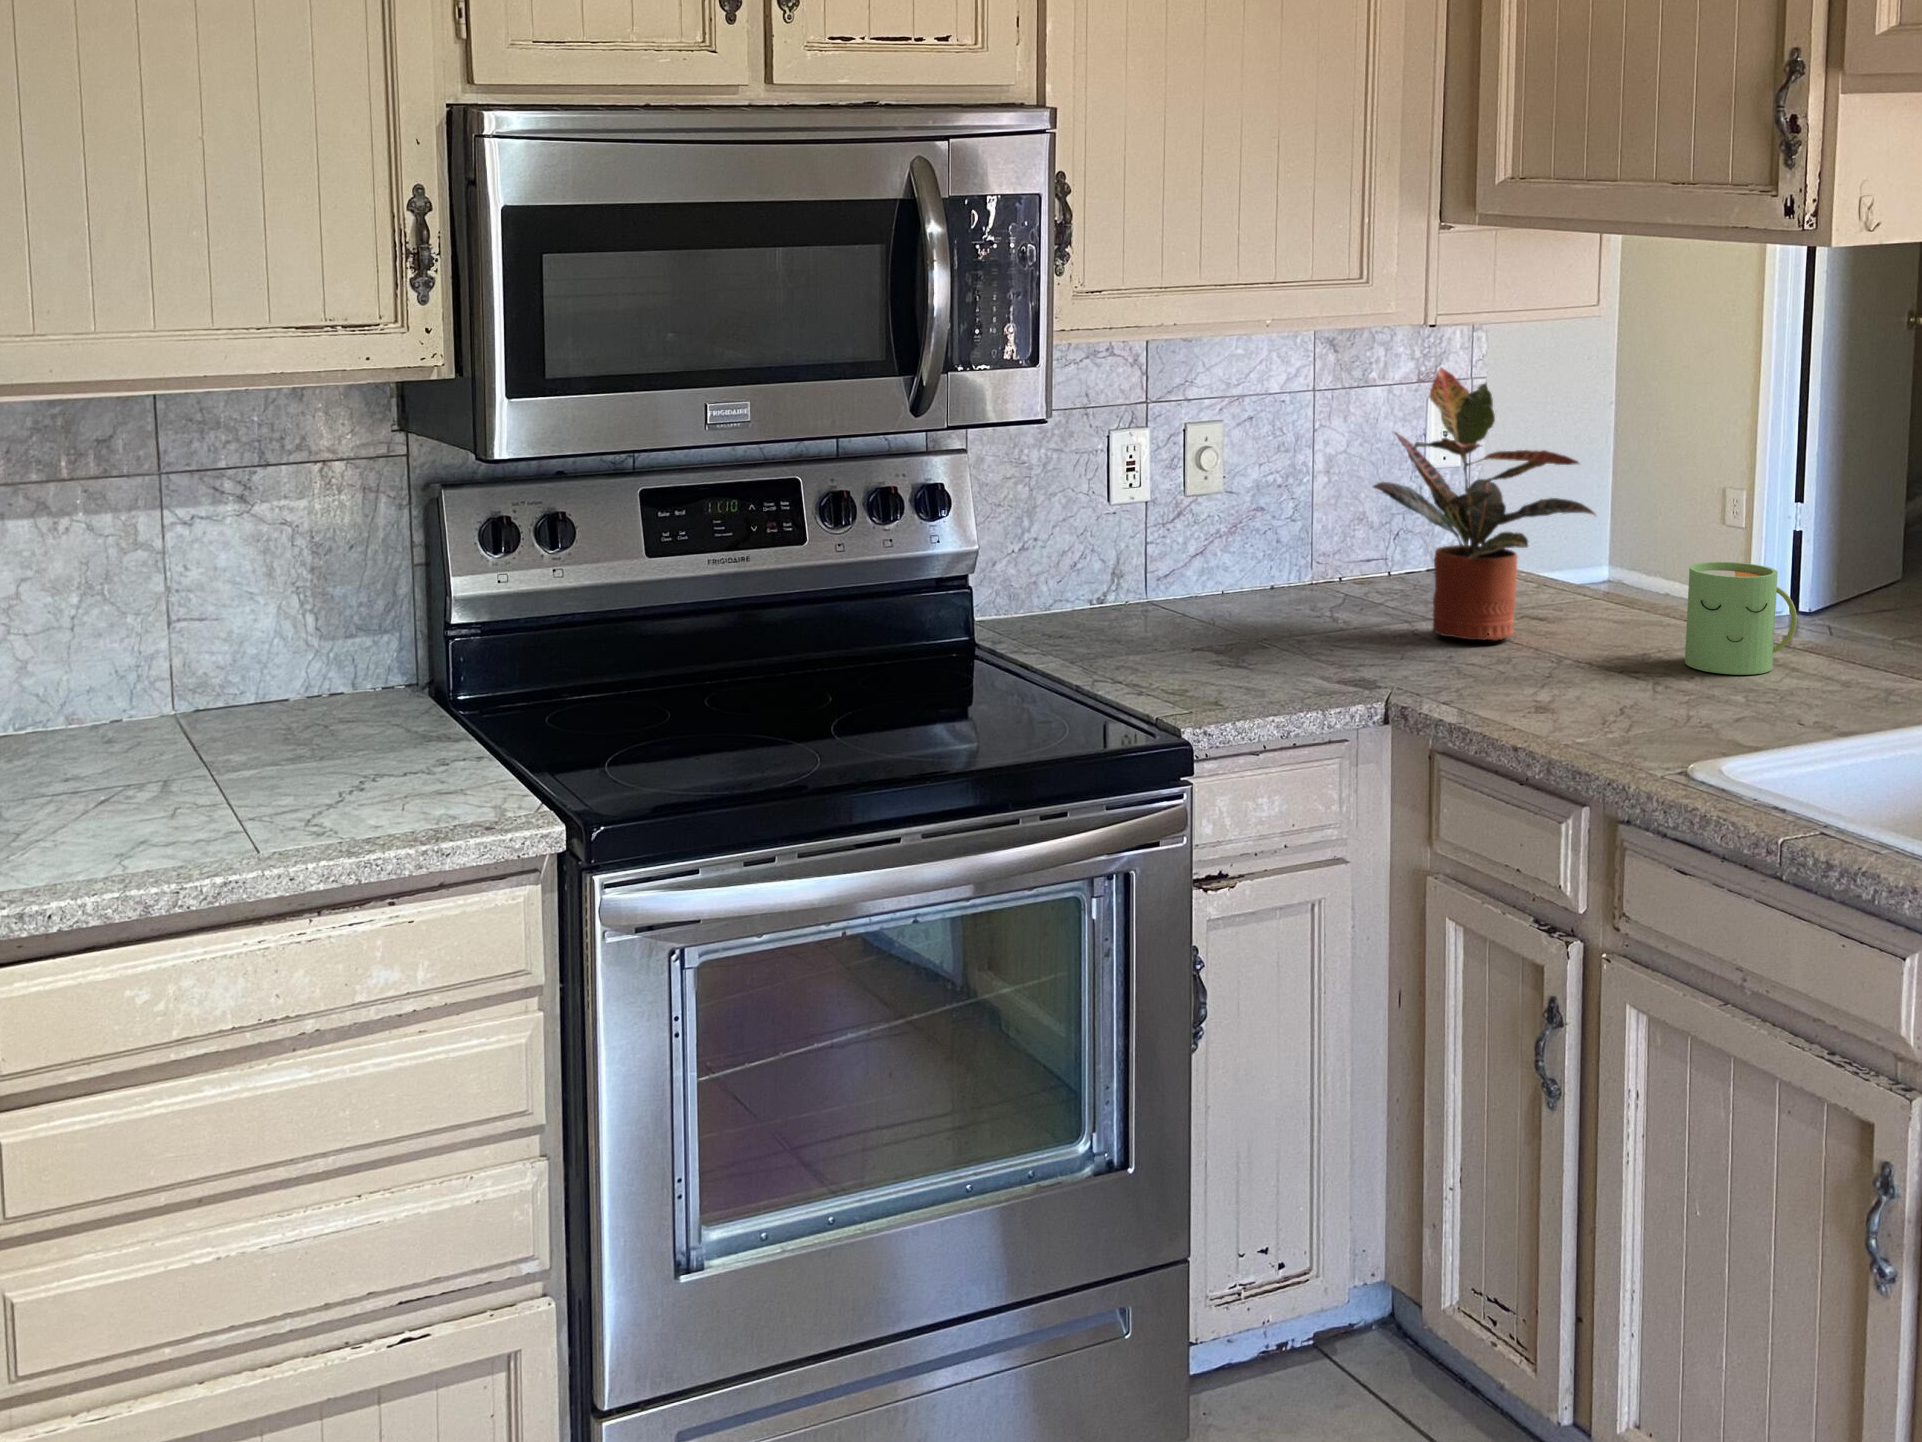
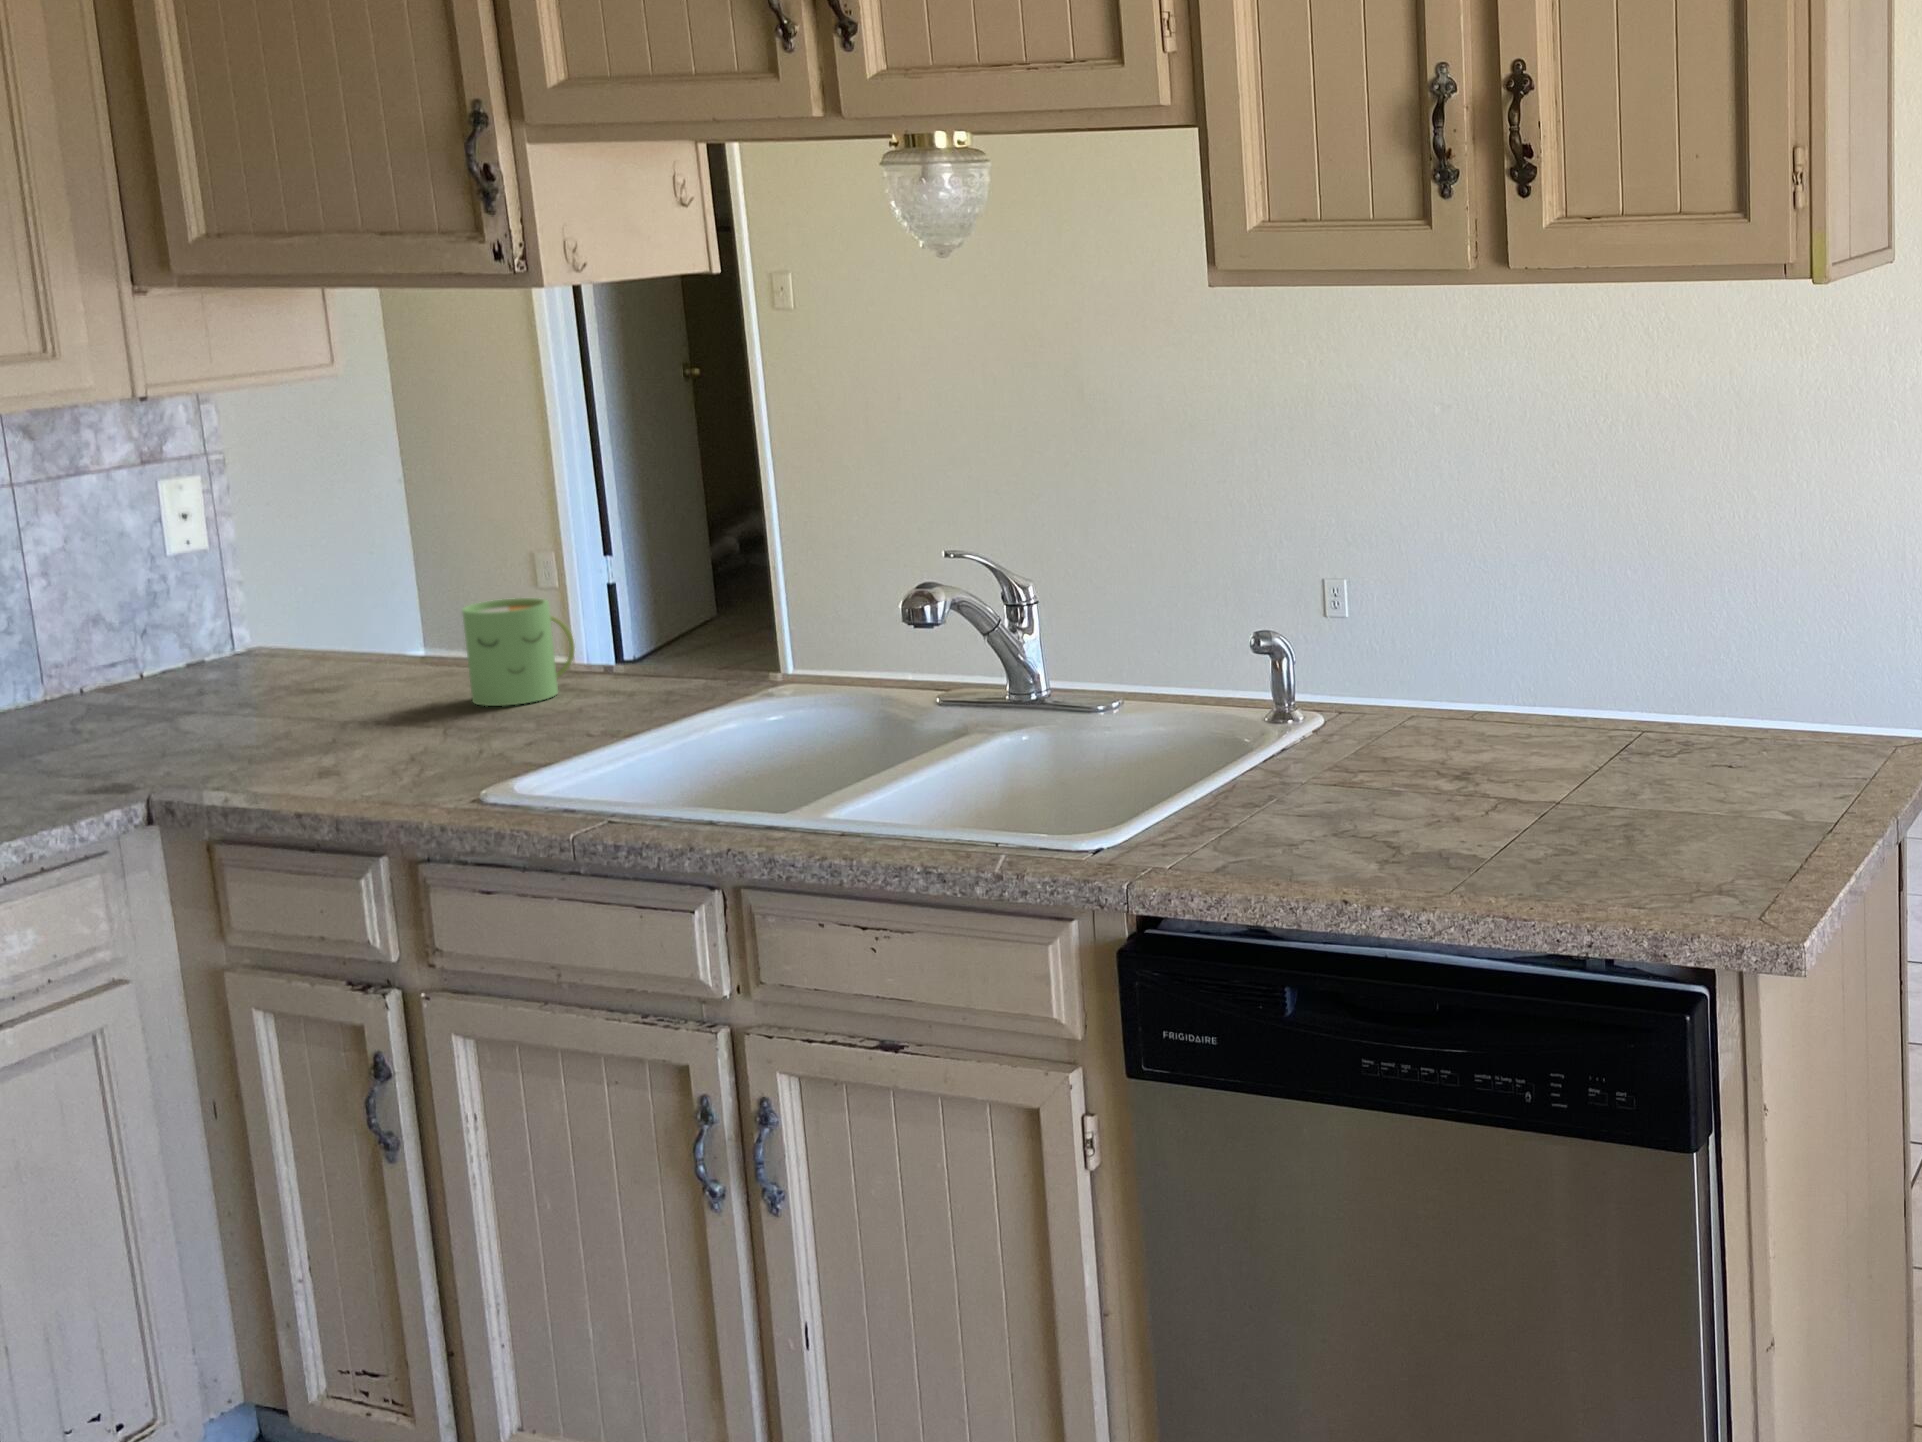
potted plant: present [1373,368,1595,640] -> none [89,439,360,721]

